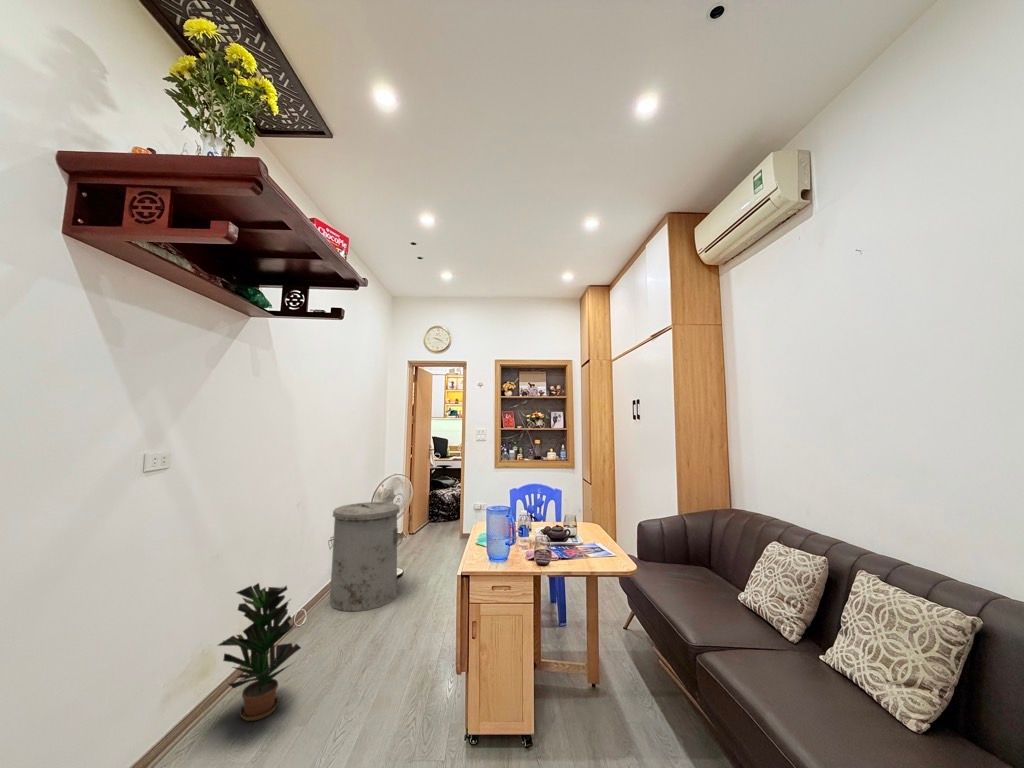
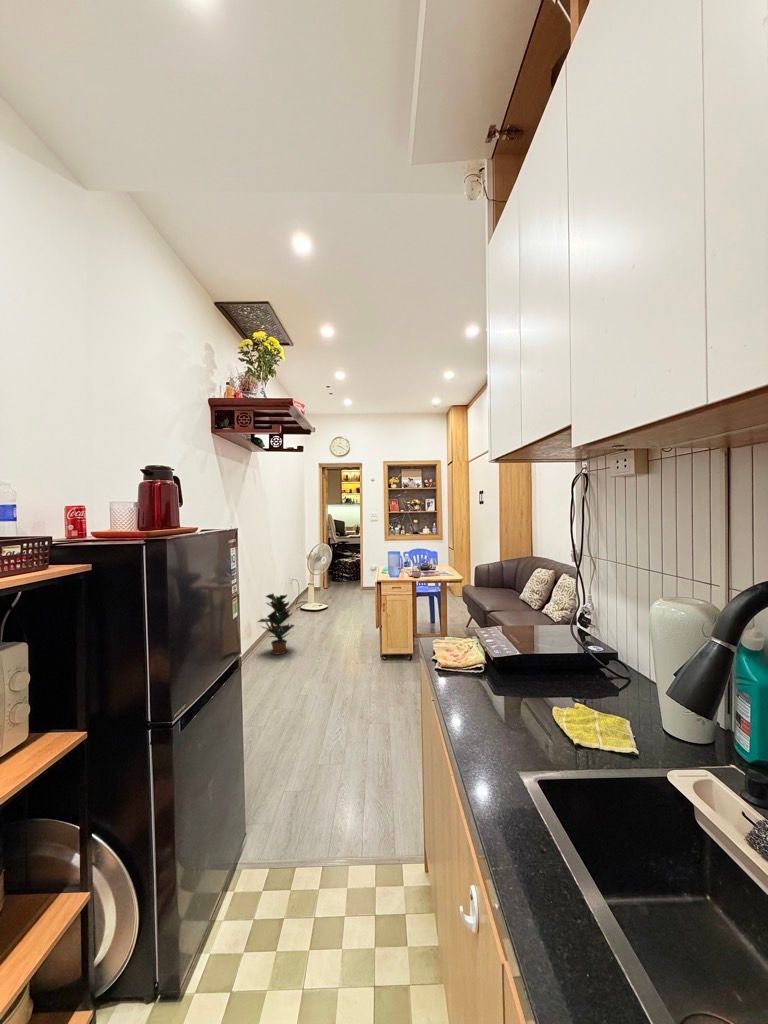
trash can: present [328,502,402,611] -> none [286,561,330,623]

